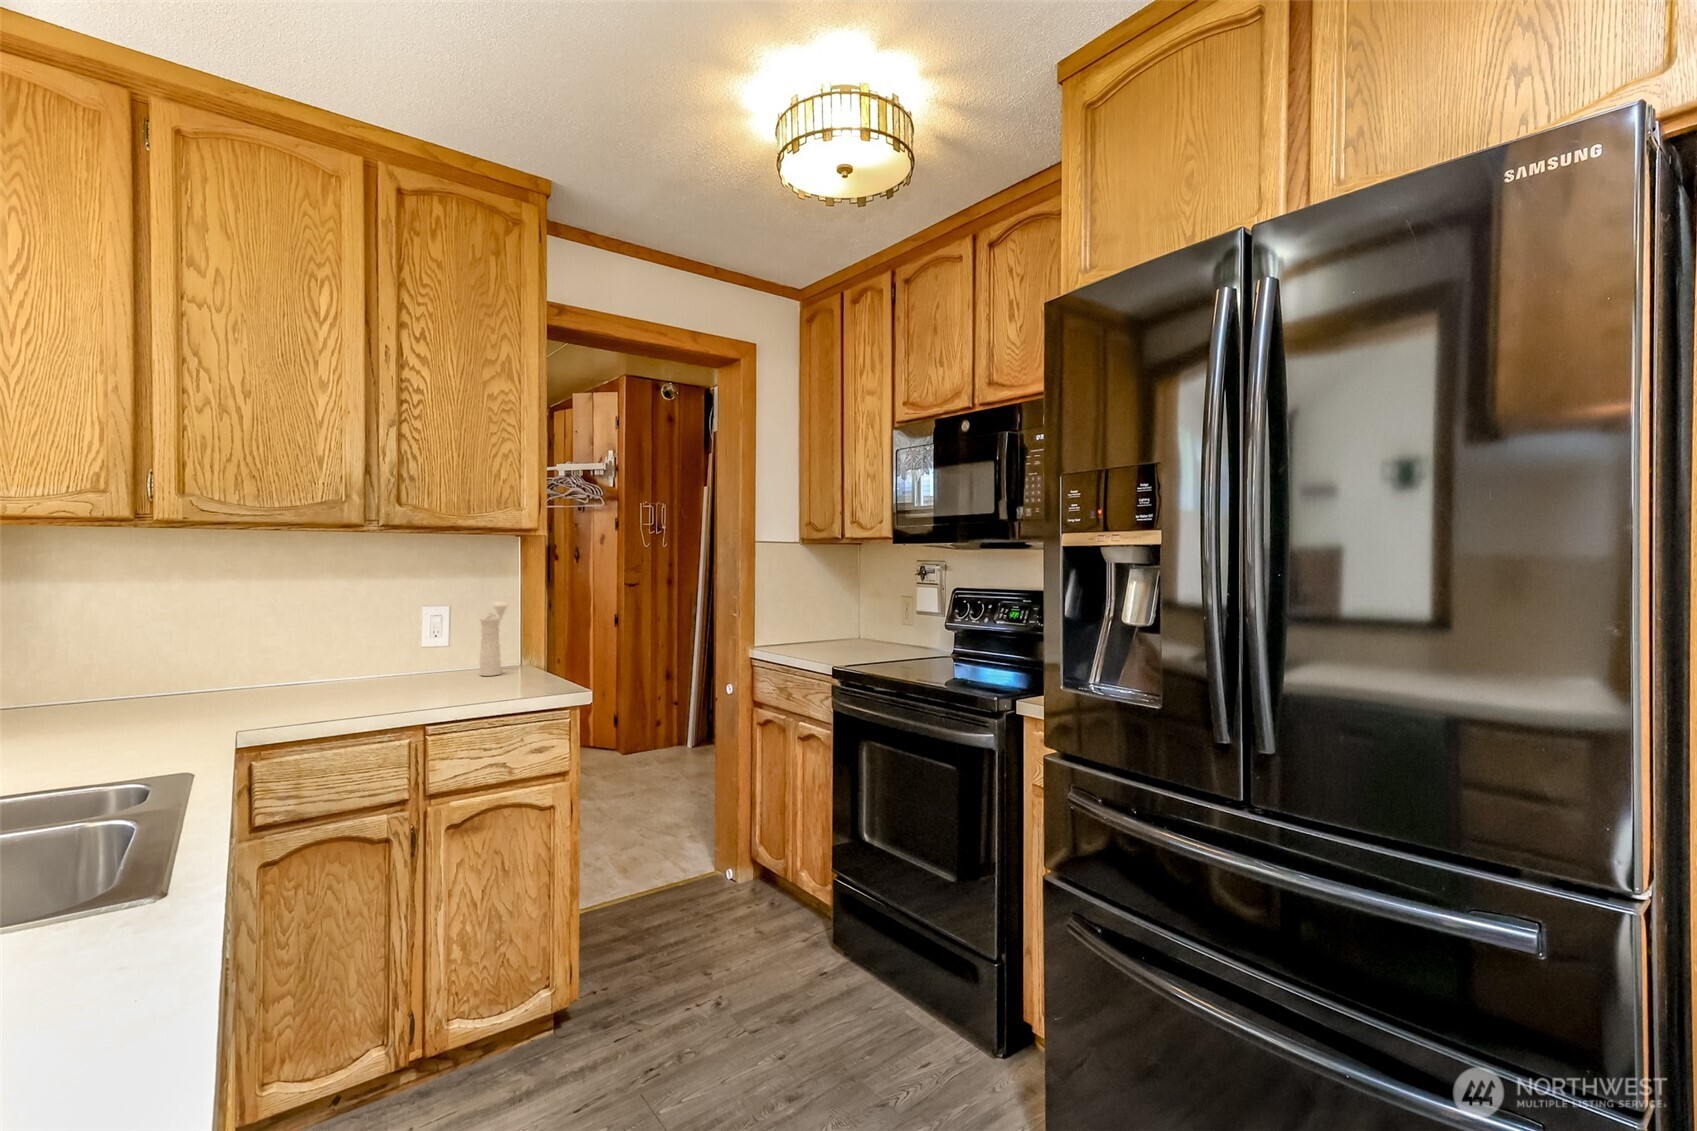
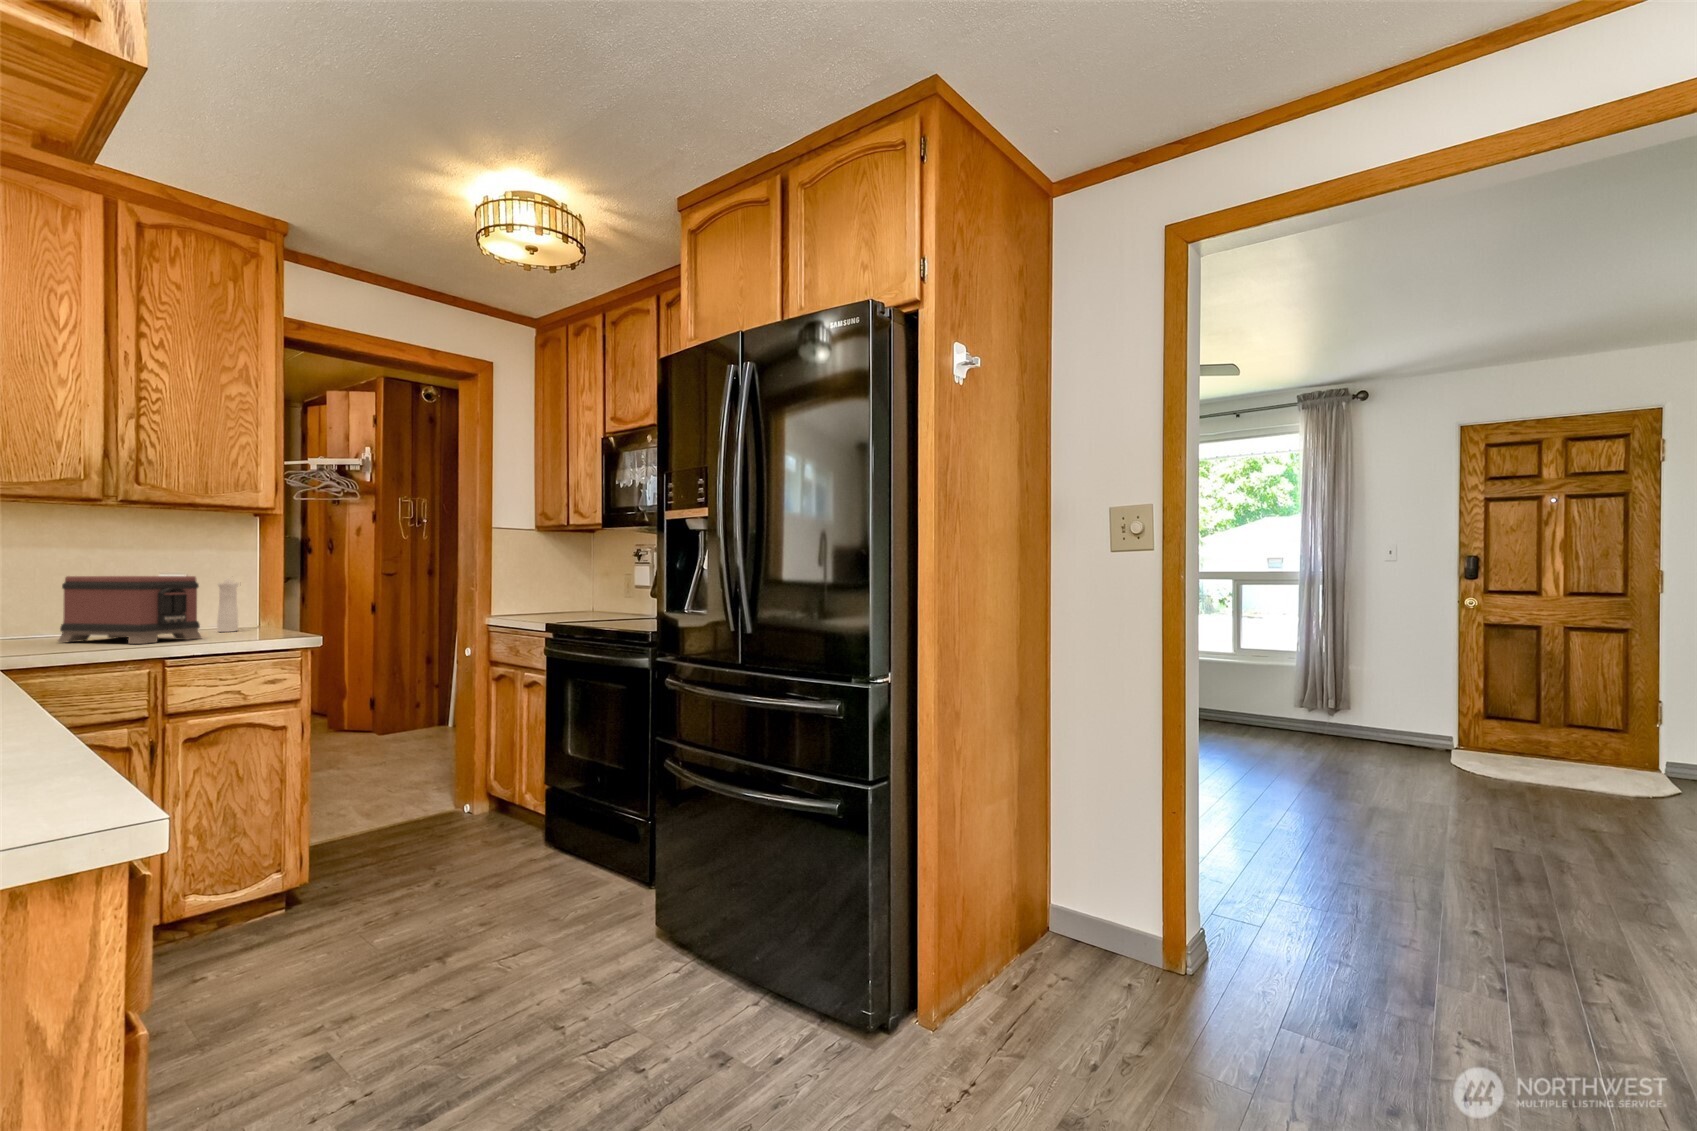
toaster: none [319,613,465,704] -> present [58,576,202,644]

